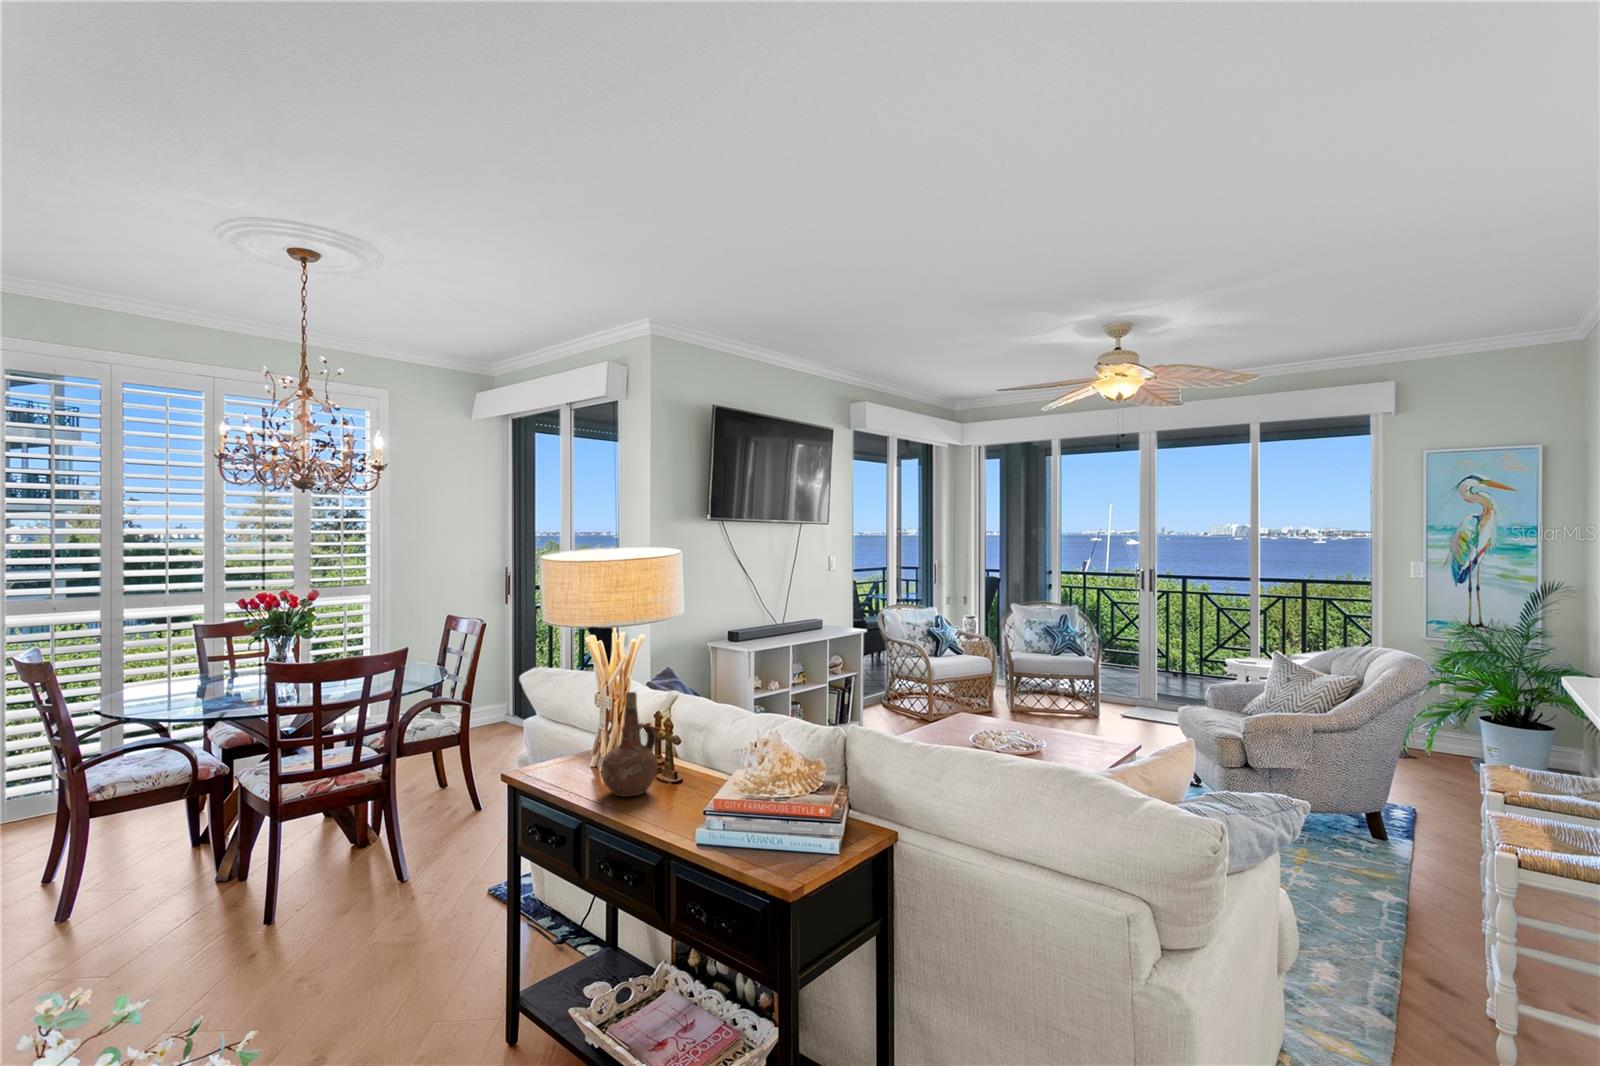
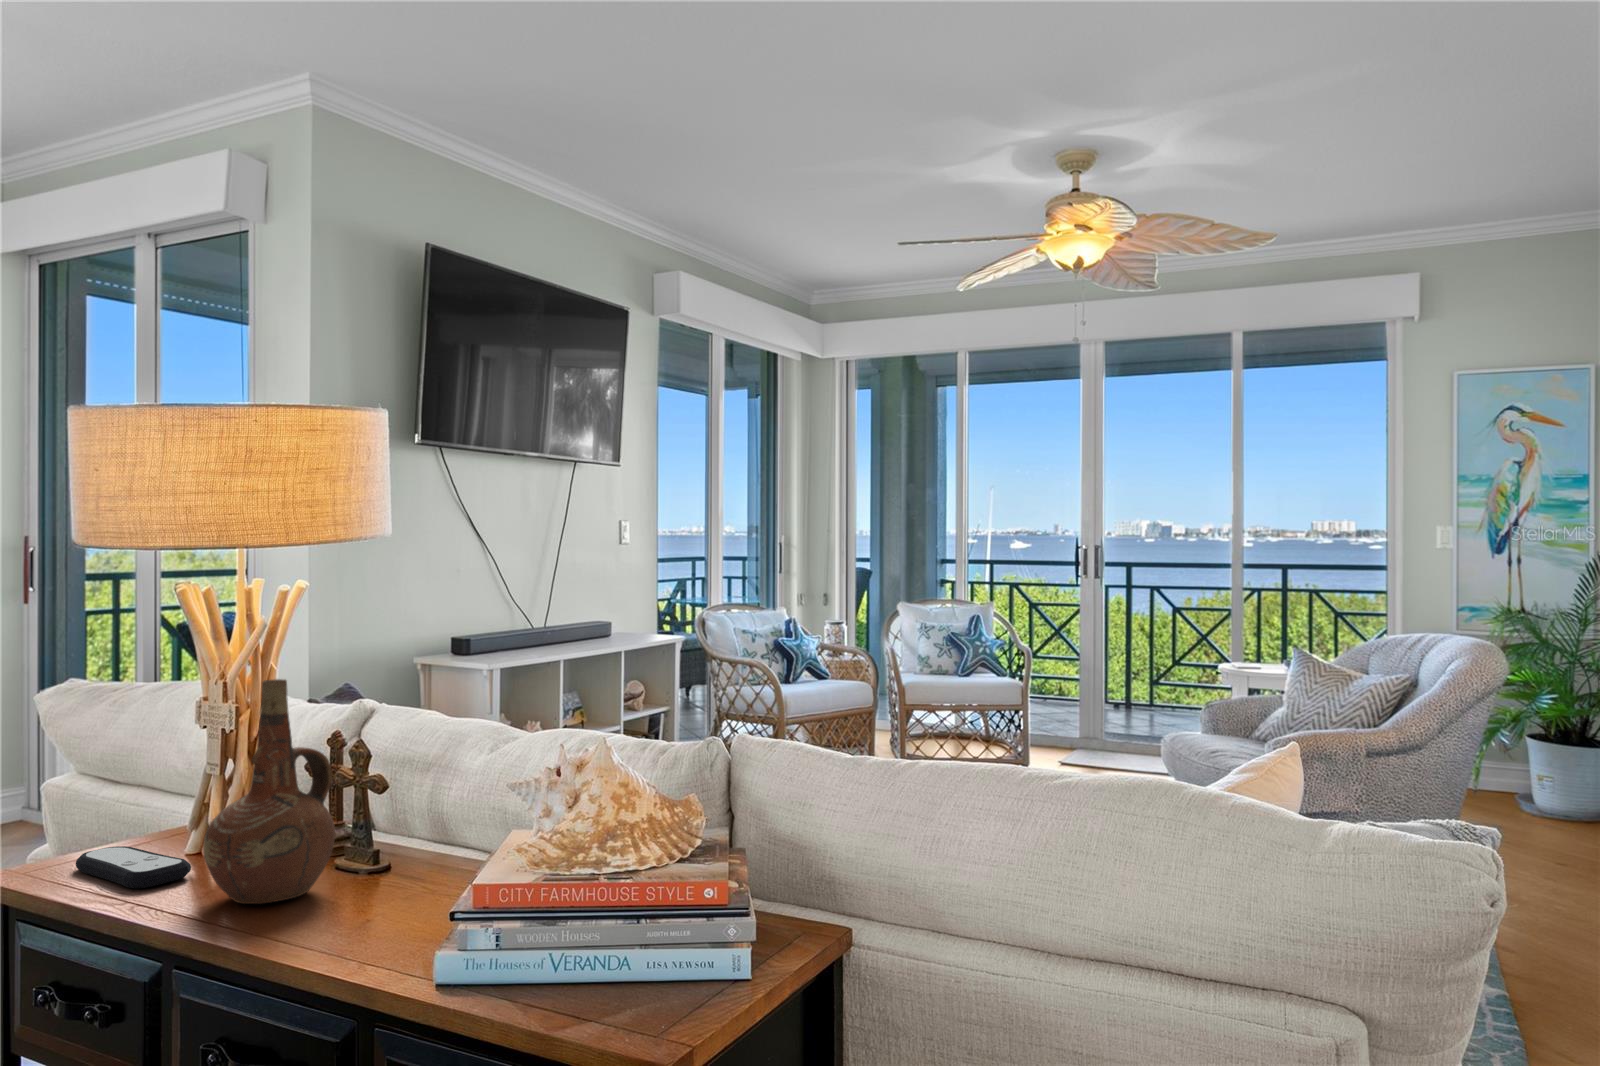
remote control: none [545,763,594,785] -> present [76,846,191,888]

